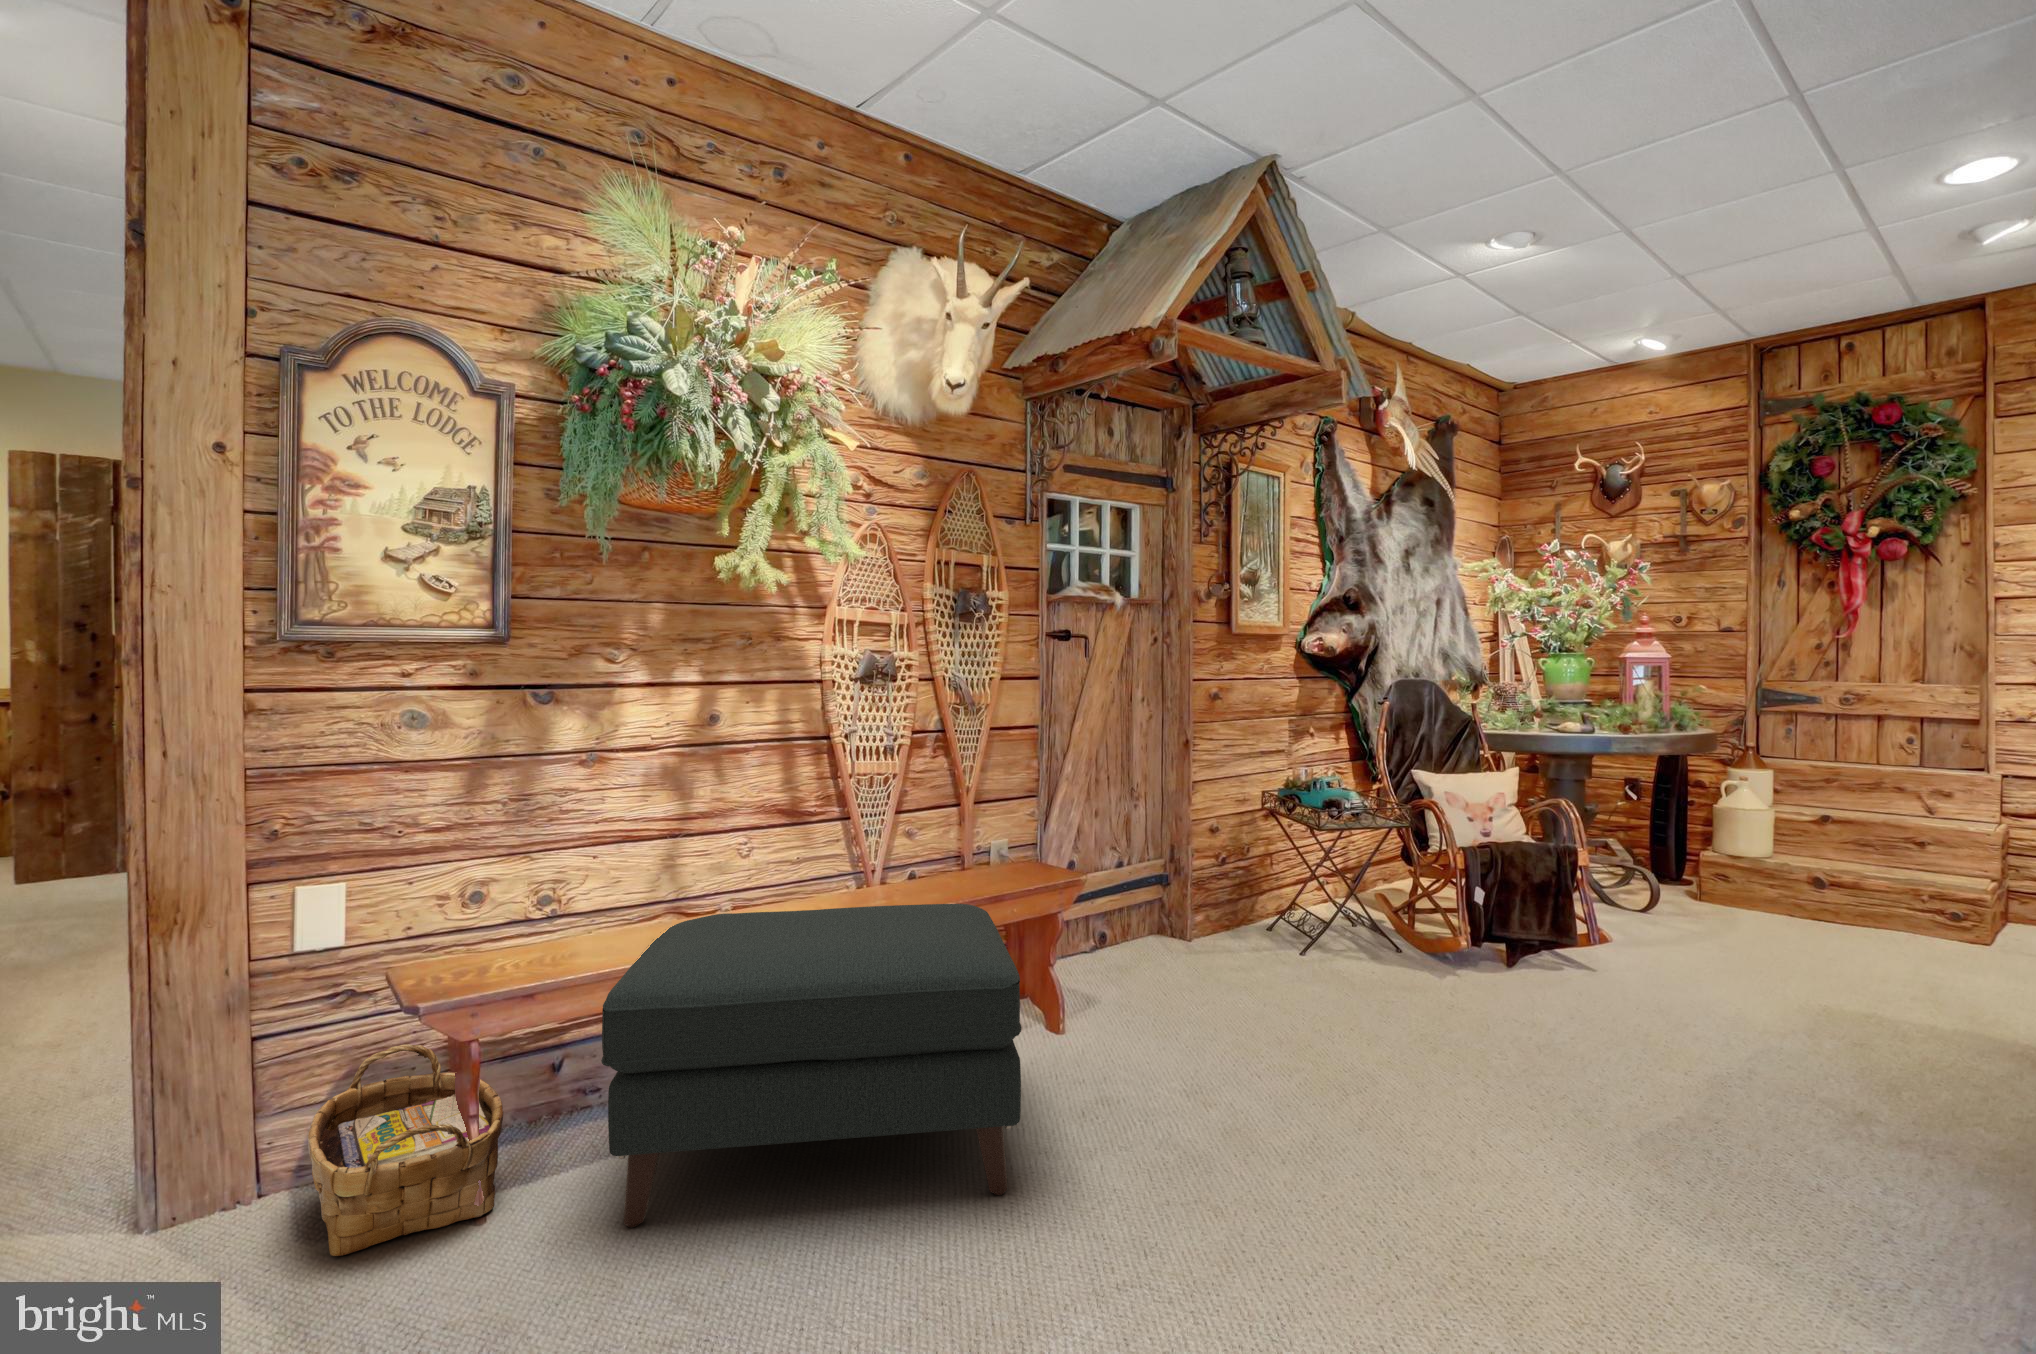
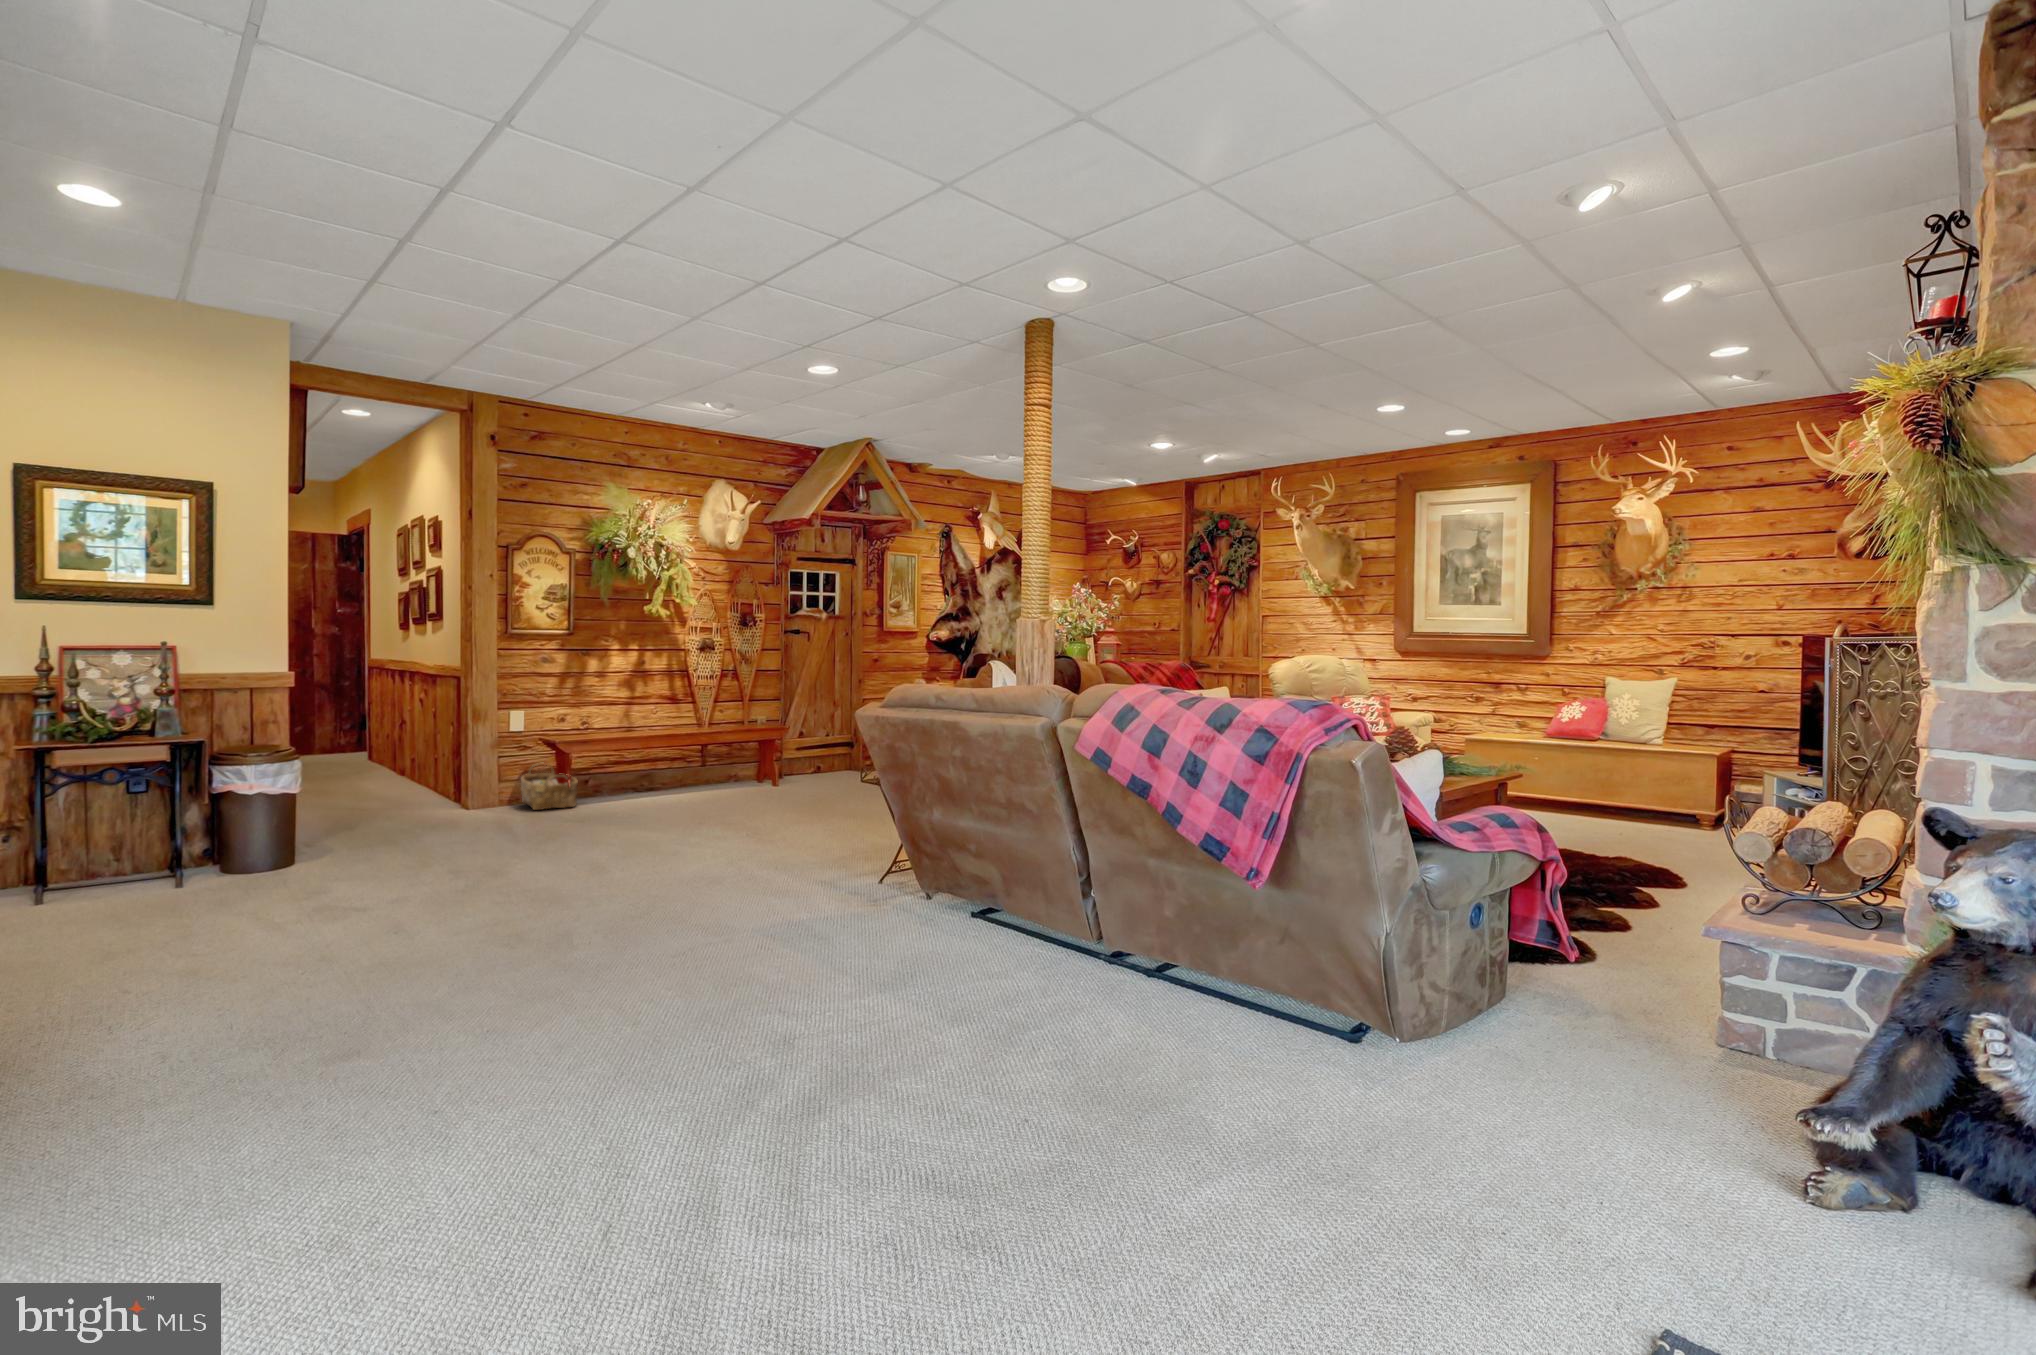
ottoman: present [601,904,1021,1227] -> none [611,728,743,808]

